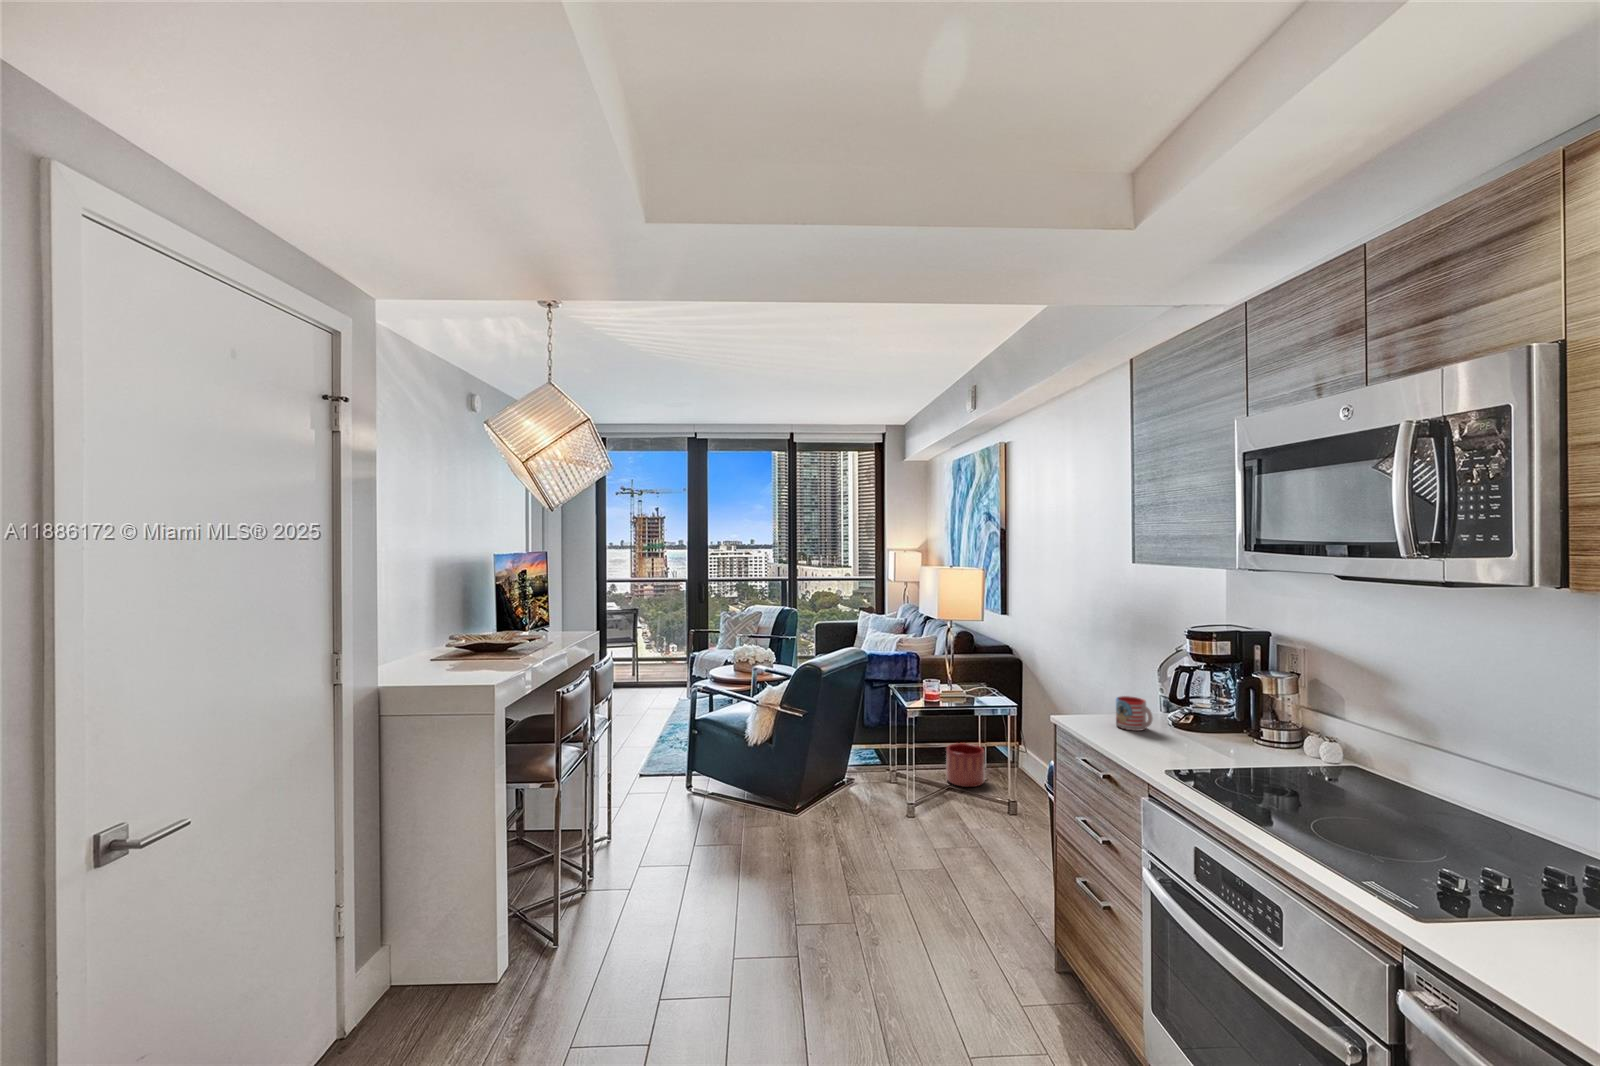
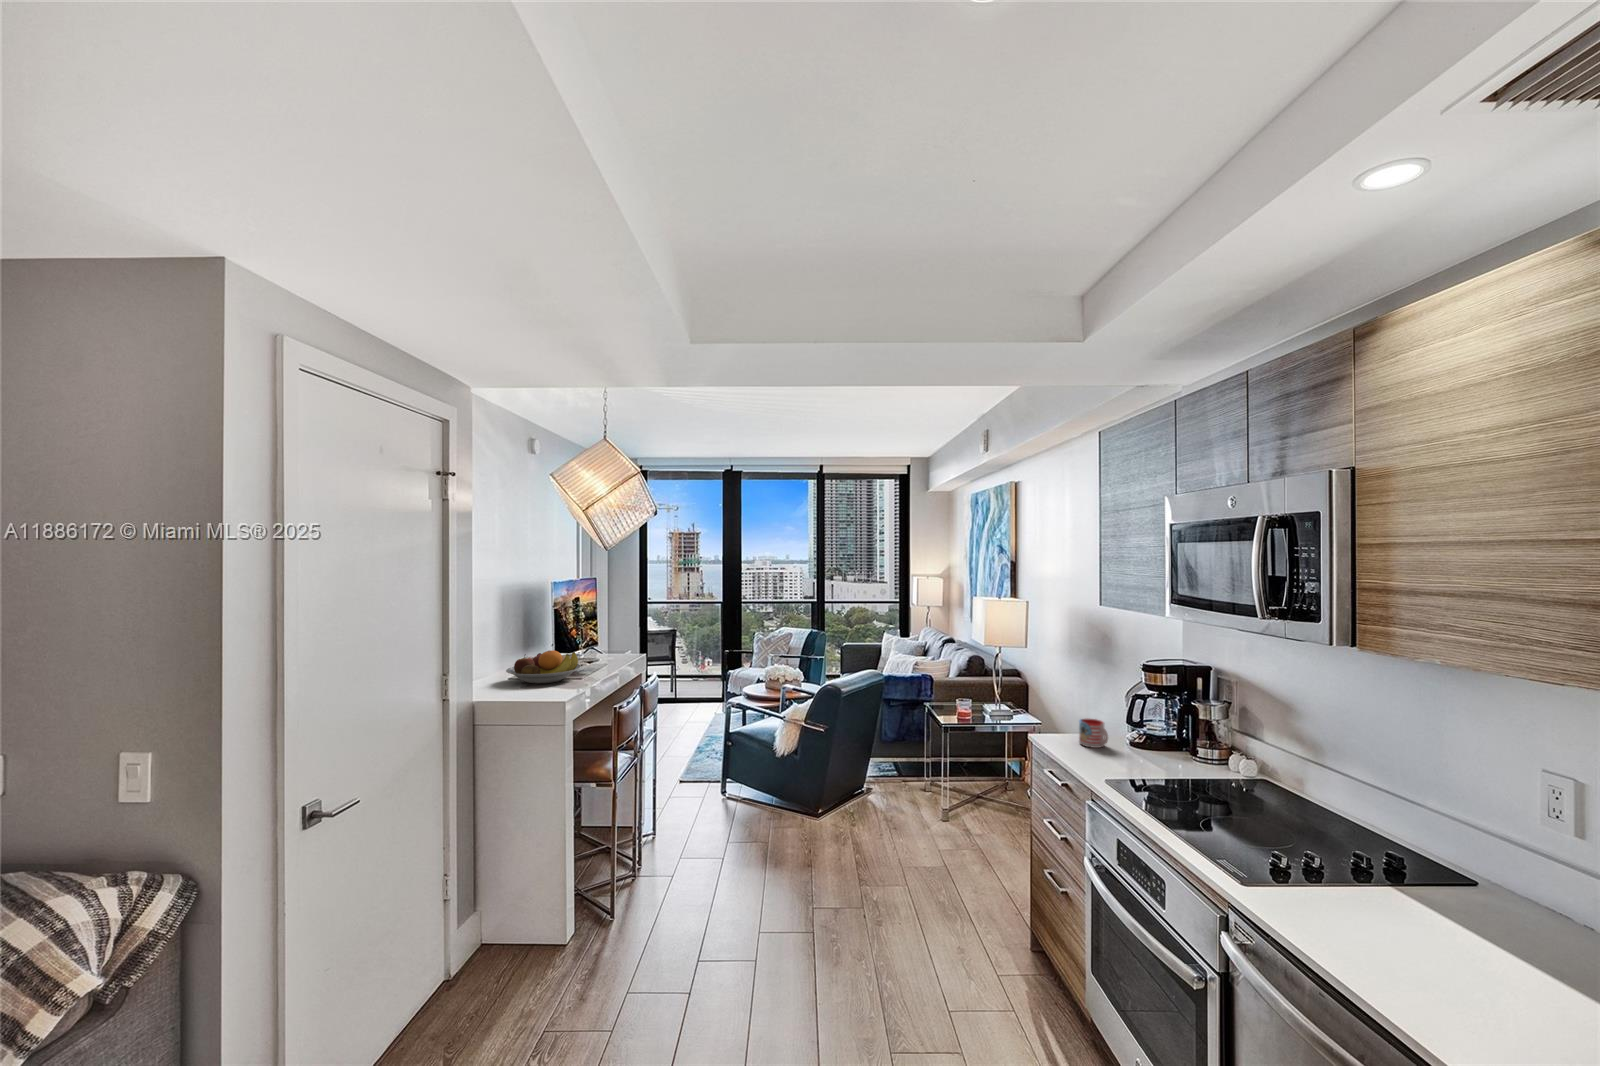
fruit bowl: none [426,627,519,666] -> present [506,650,581,684]
planter: present [946,743,985,787] -> none [957,758,992,799]

